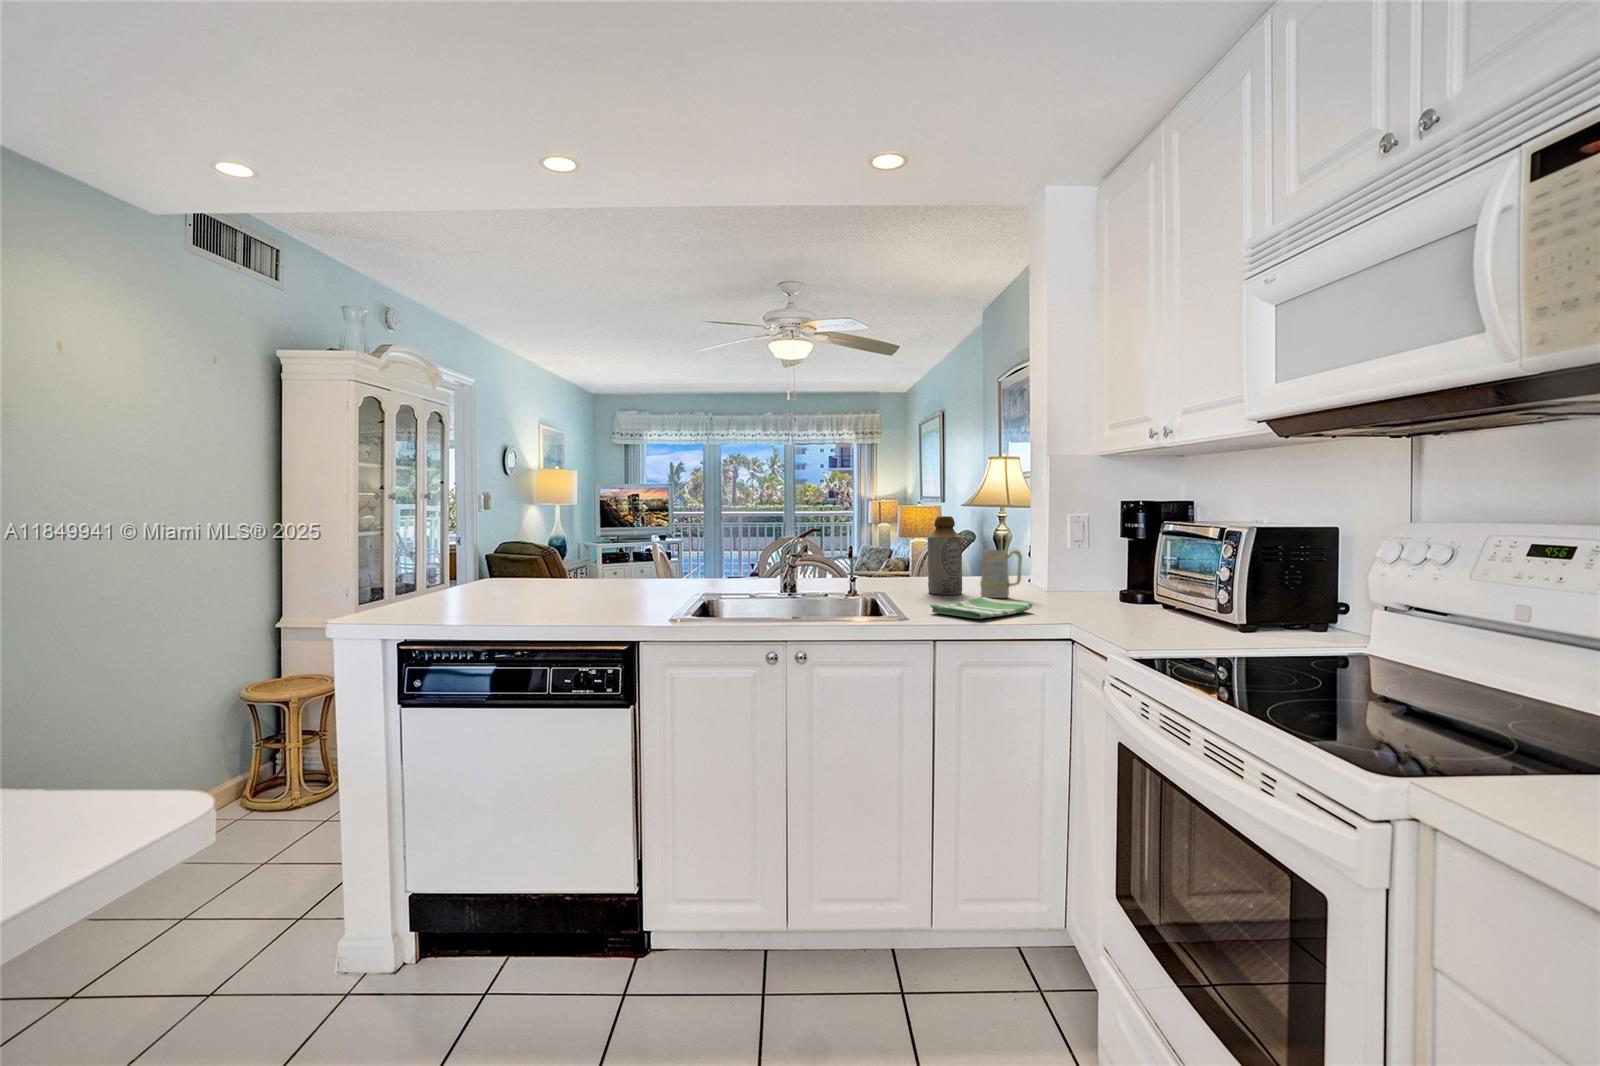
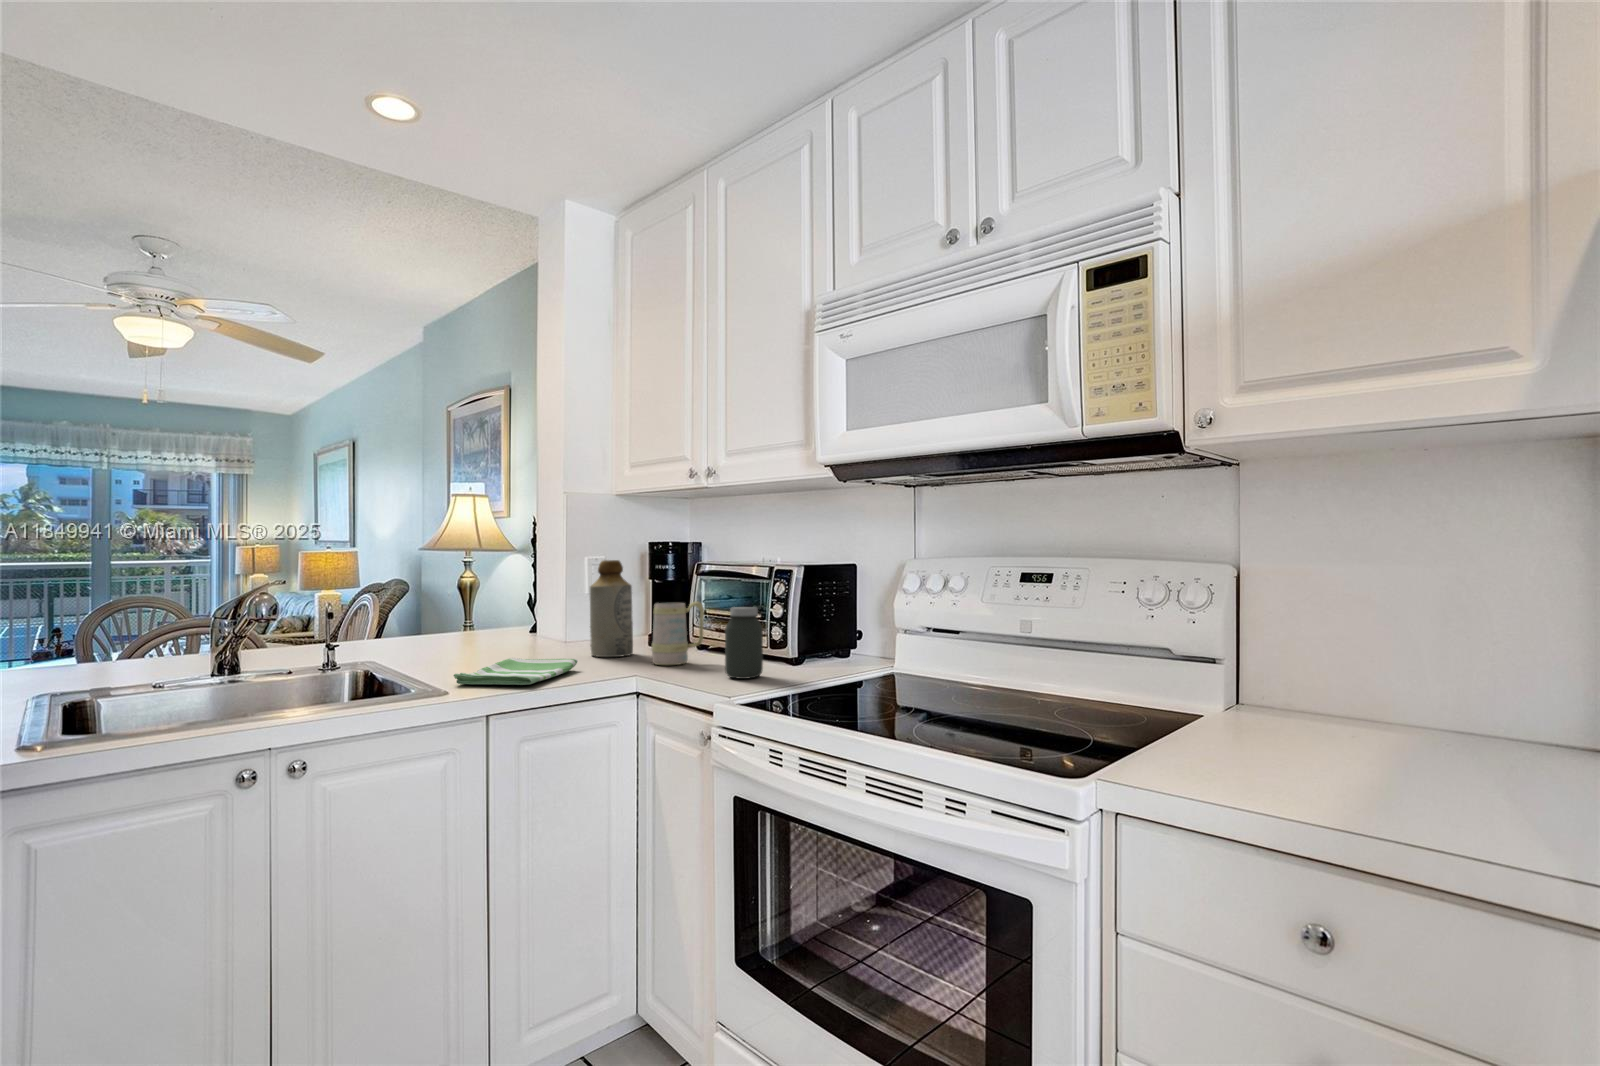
bottle: present [928,516,962,595] -> present [590,560,633,657]
mug: present [980,550,1022,598] -> present [651,601,704,665]
jar: none [1157,567,1199,637] -> present [725,607,763,679]

